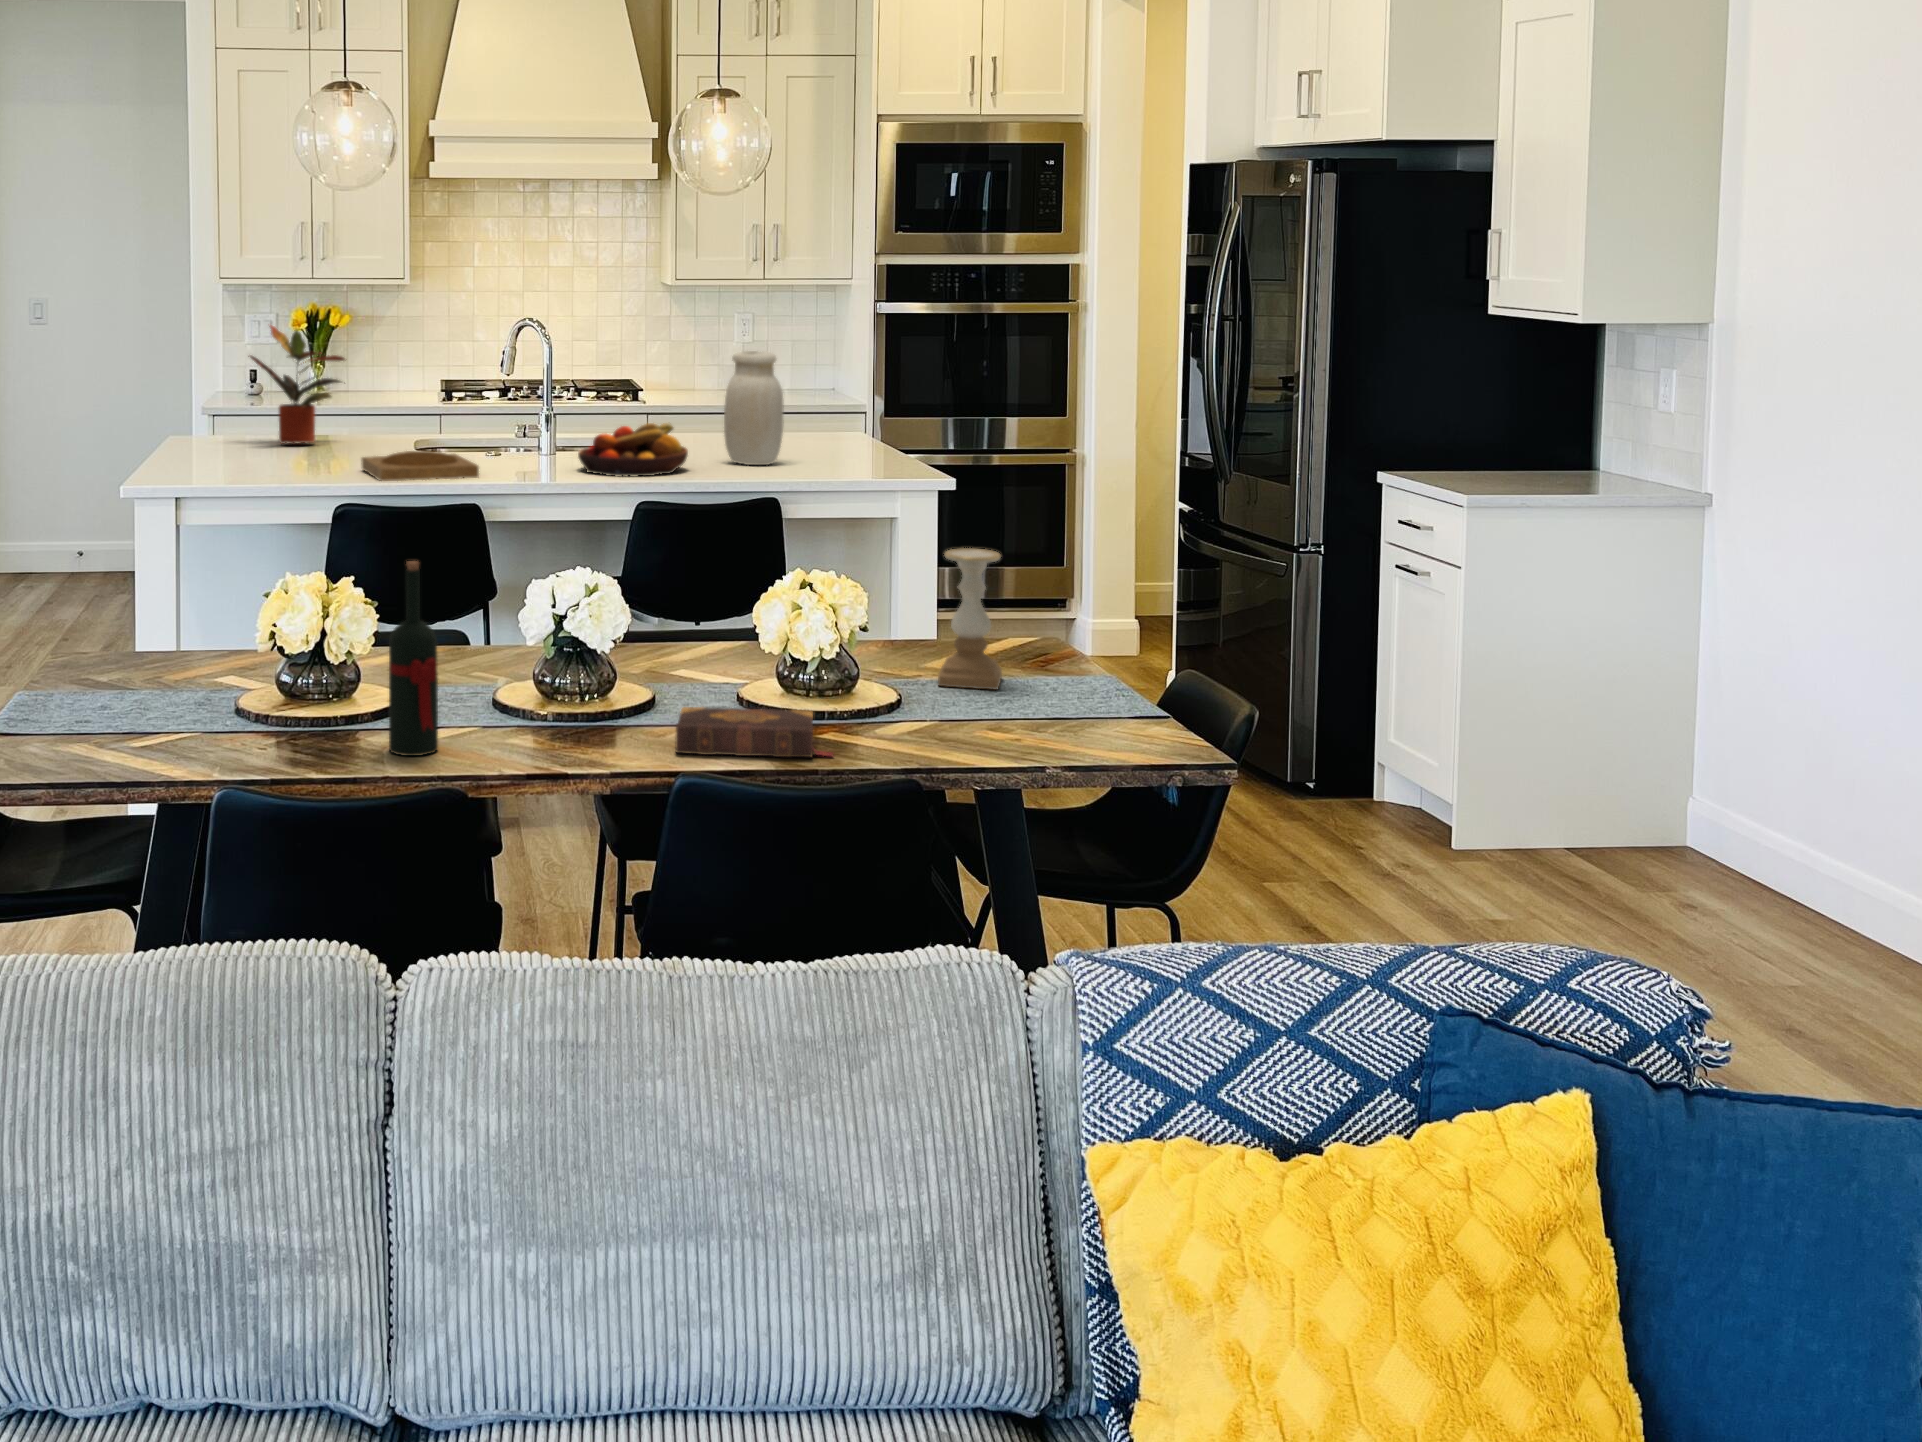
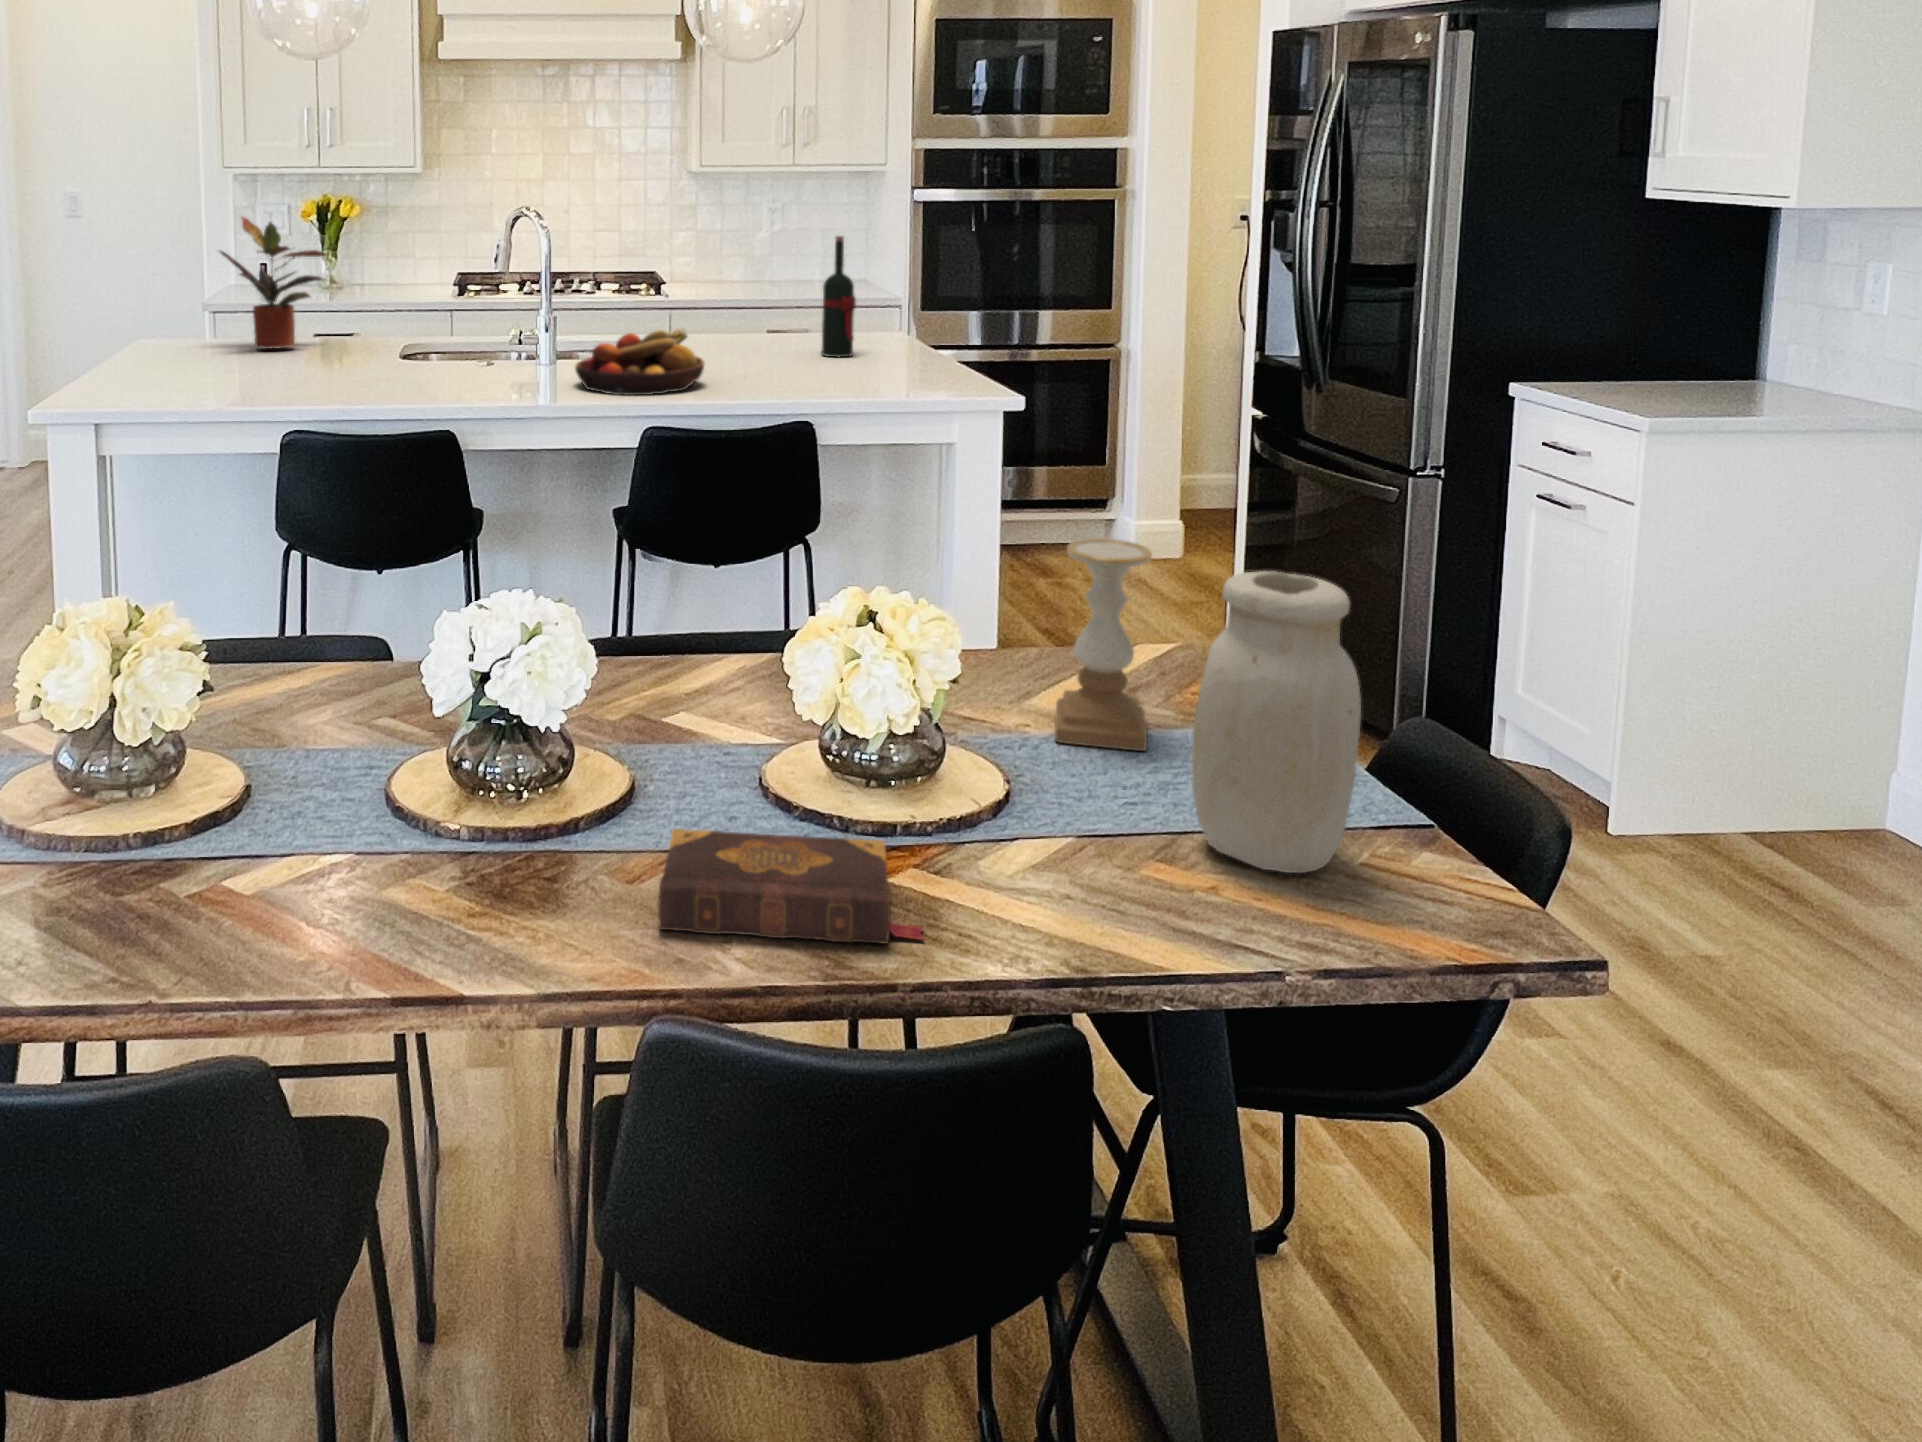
jar: present [724,351,784,465] -> present [1192,571,1361,873]
tray: present [361,451,479,481] -> none [323,364,455,404]
wine bottle: present [389,561,438,756] -> present [822,236,856,357]

